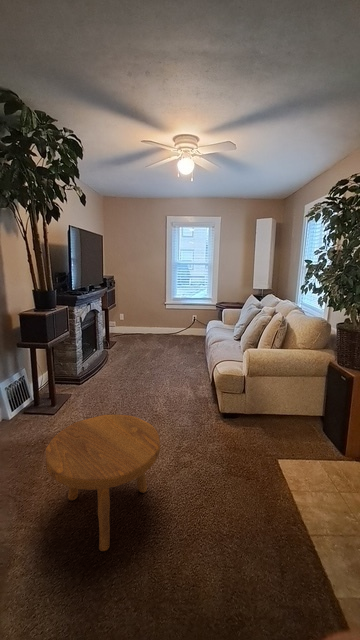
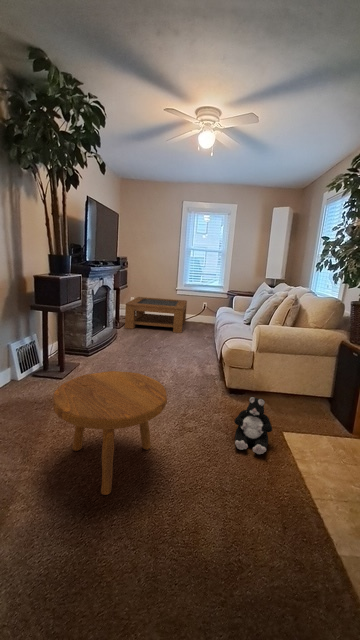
coffee table: none [115,313,176,349] -> present [125,297,187,333]
plush toy: none [229,429,267,489] -> present [234,397,272,454]

